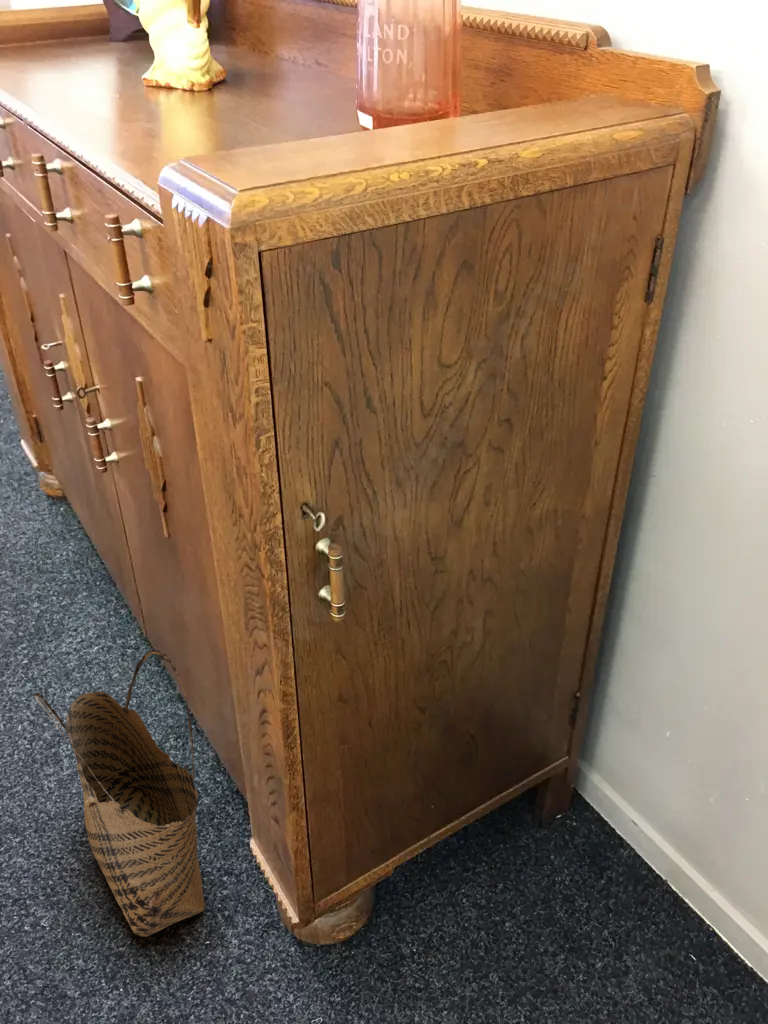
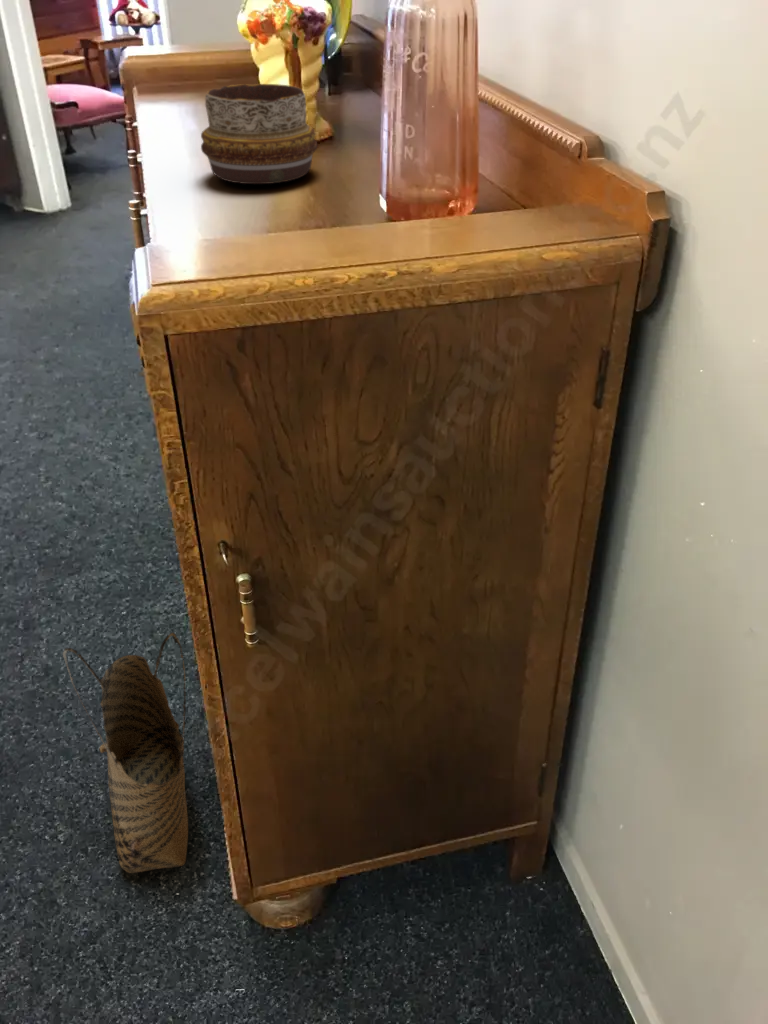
decorative bowl: none [117,9,249,120] -> present [201,84,317,184]

